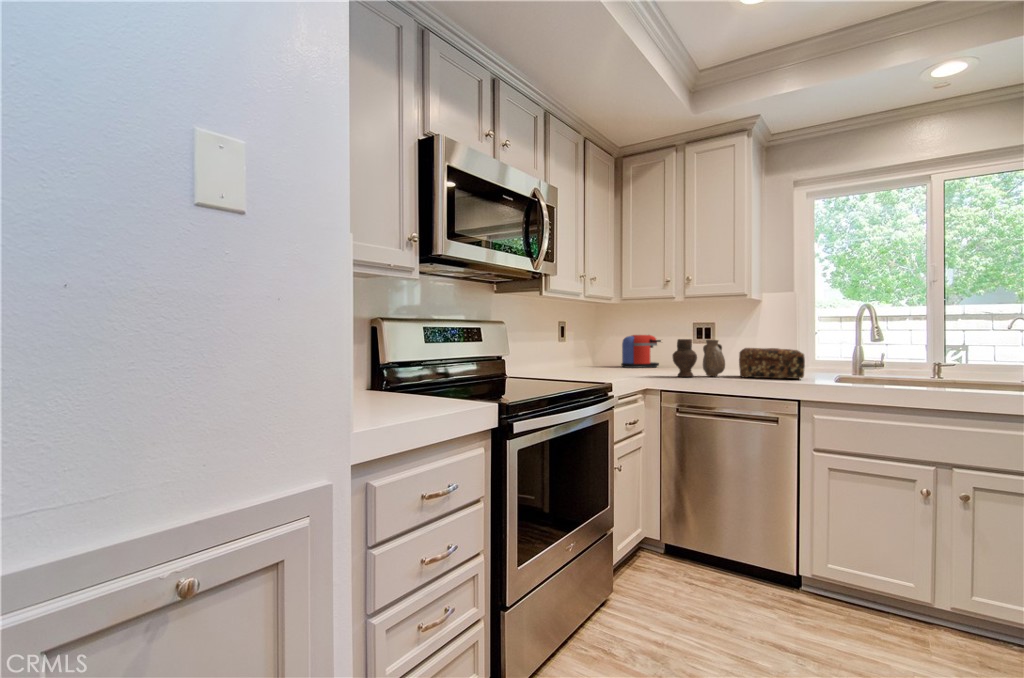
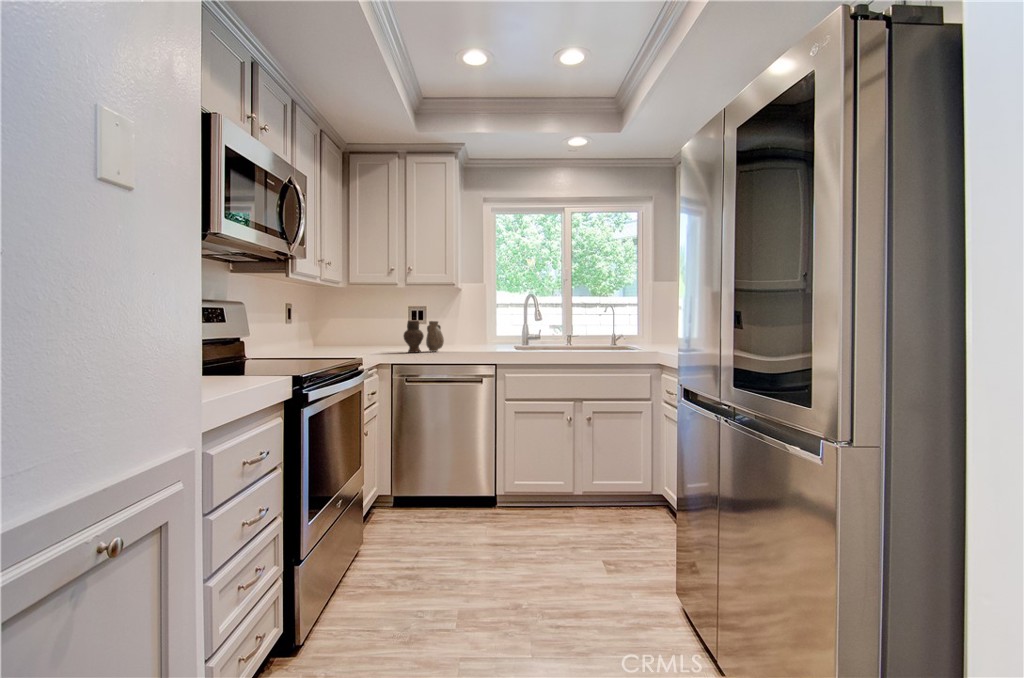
coffee maker: present [621,335,661,368] -> none [347,317,384,348]
bread loaf: present [739,348,805,379] -> none [452,328,498,351]

